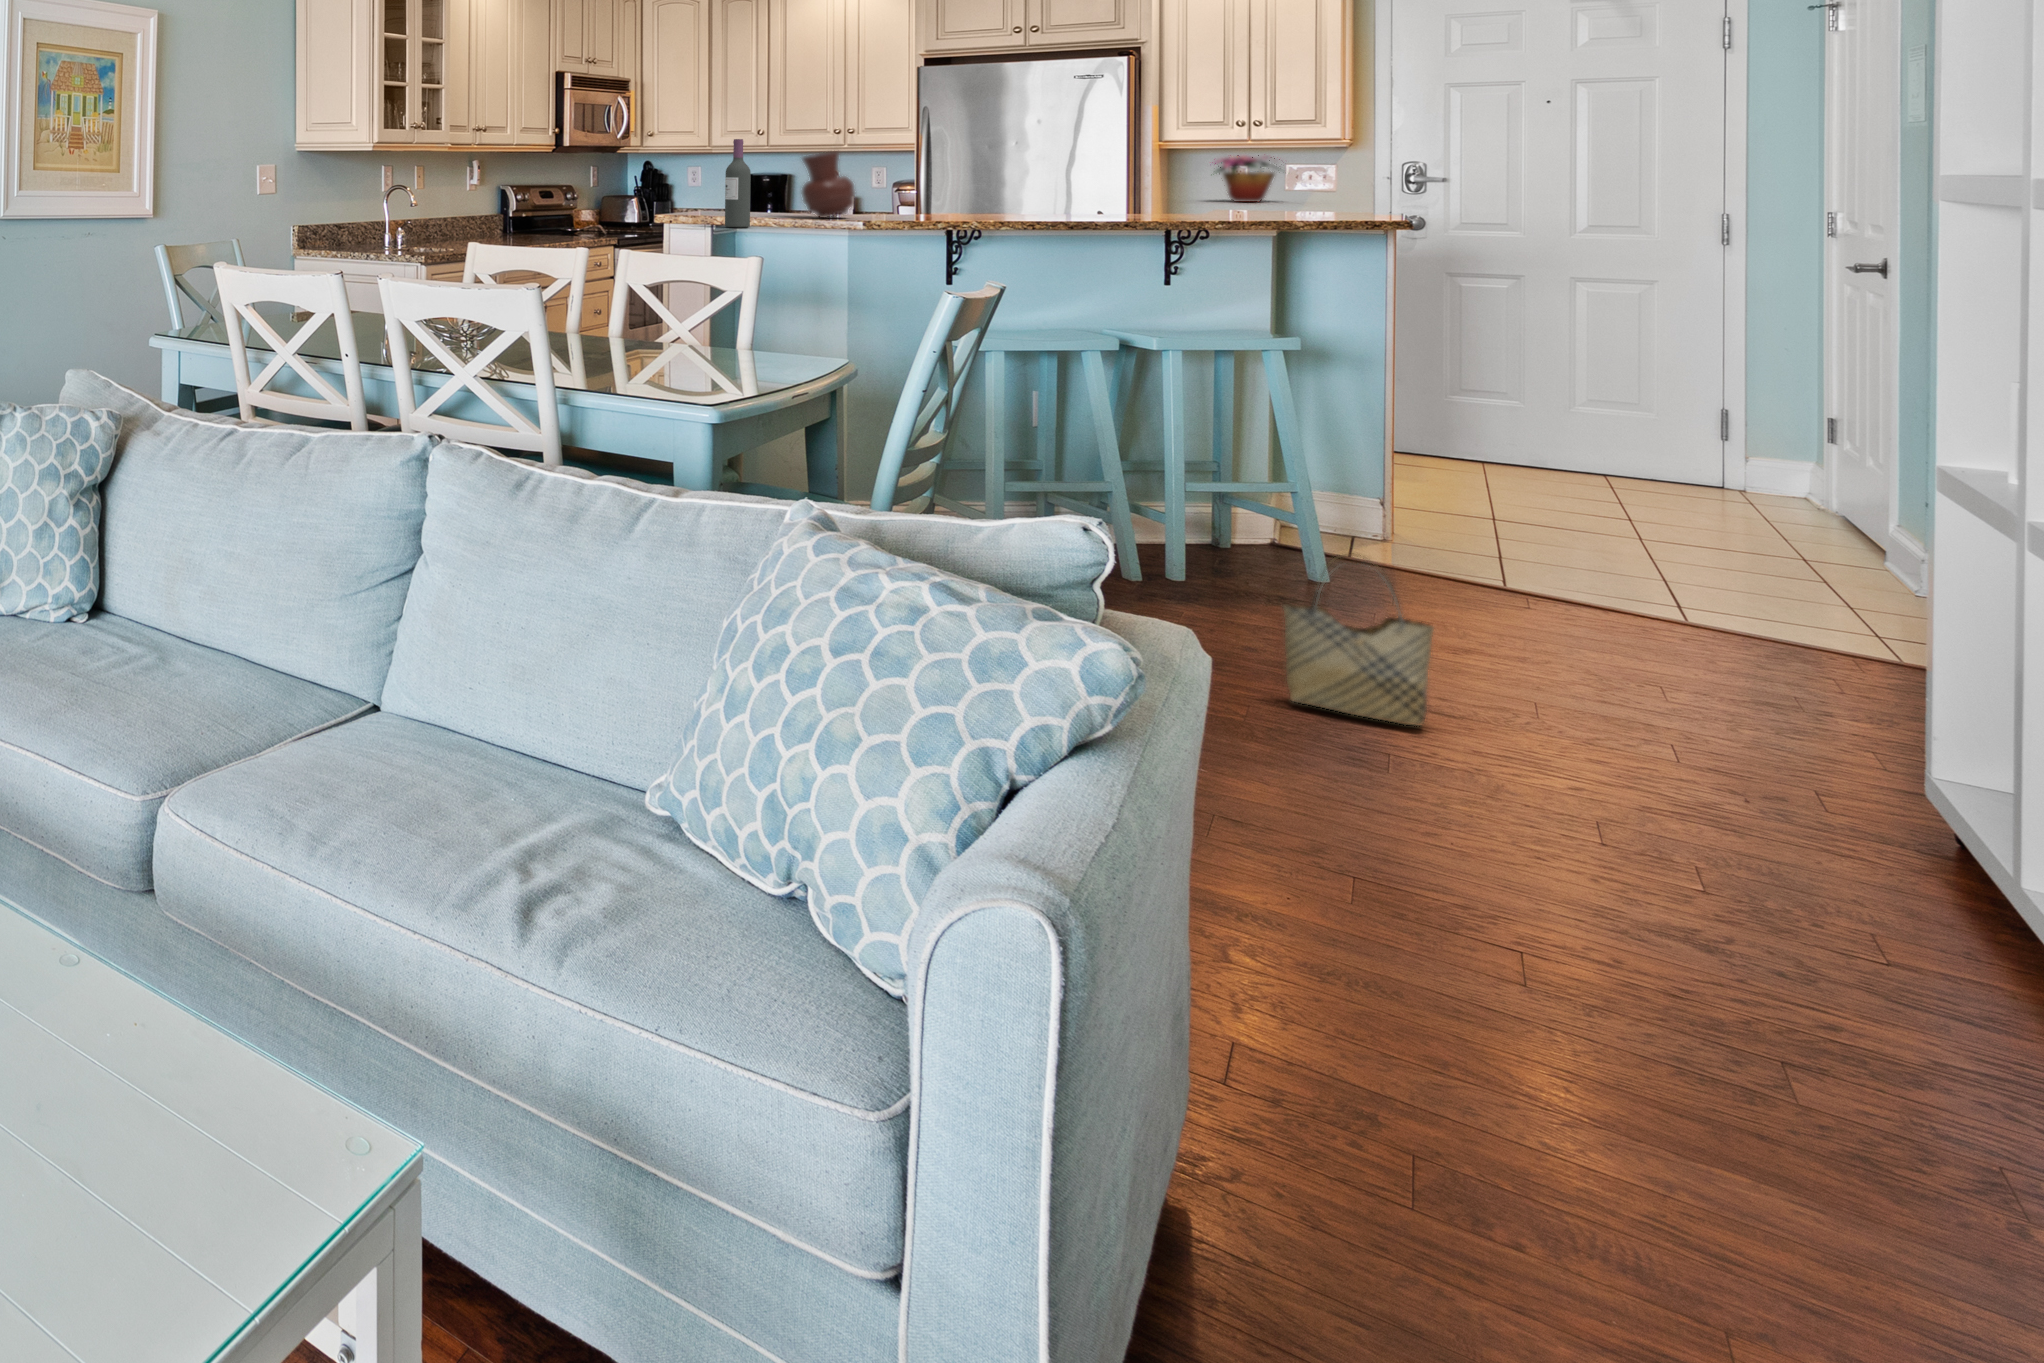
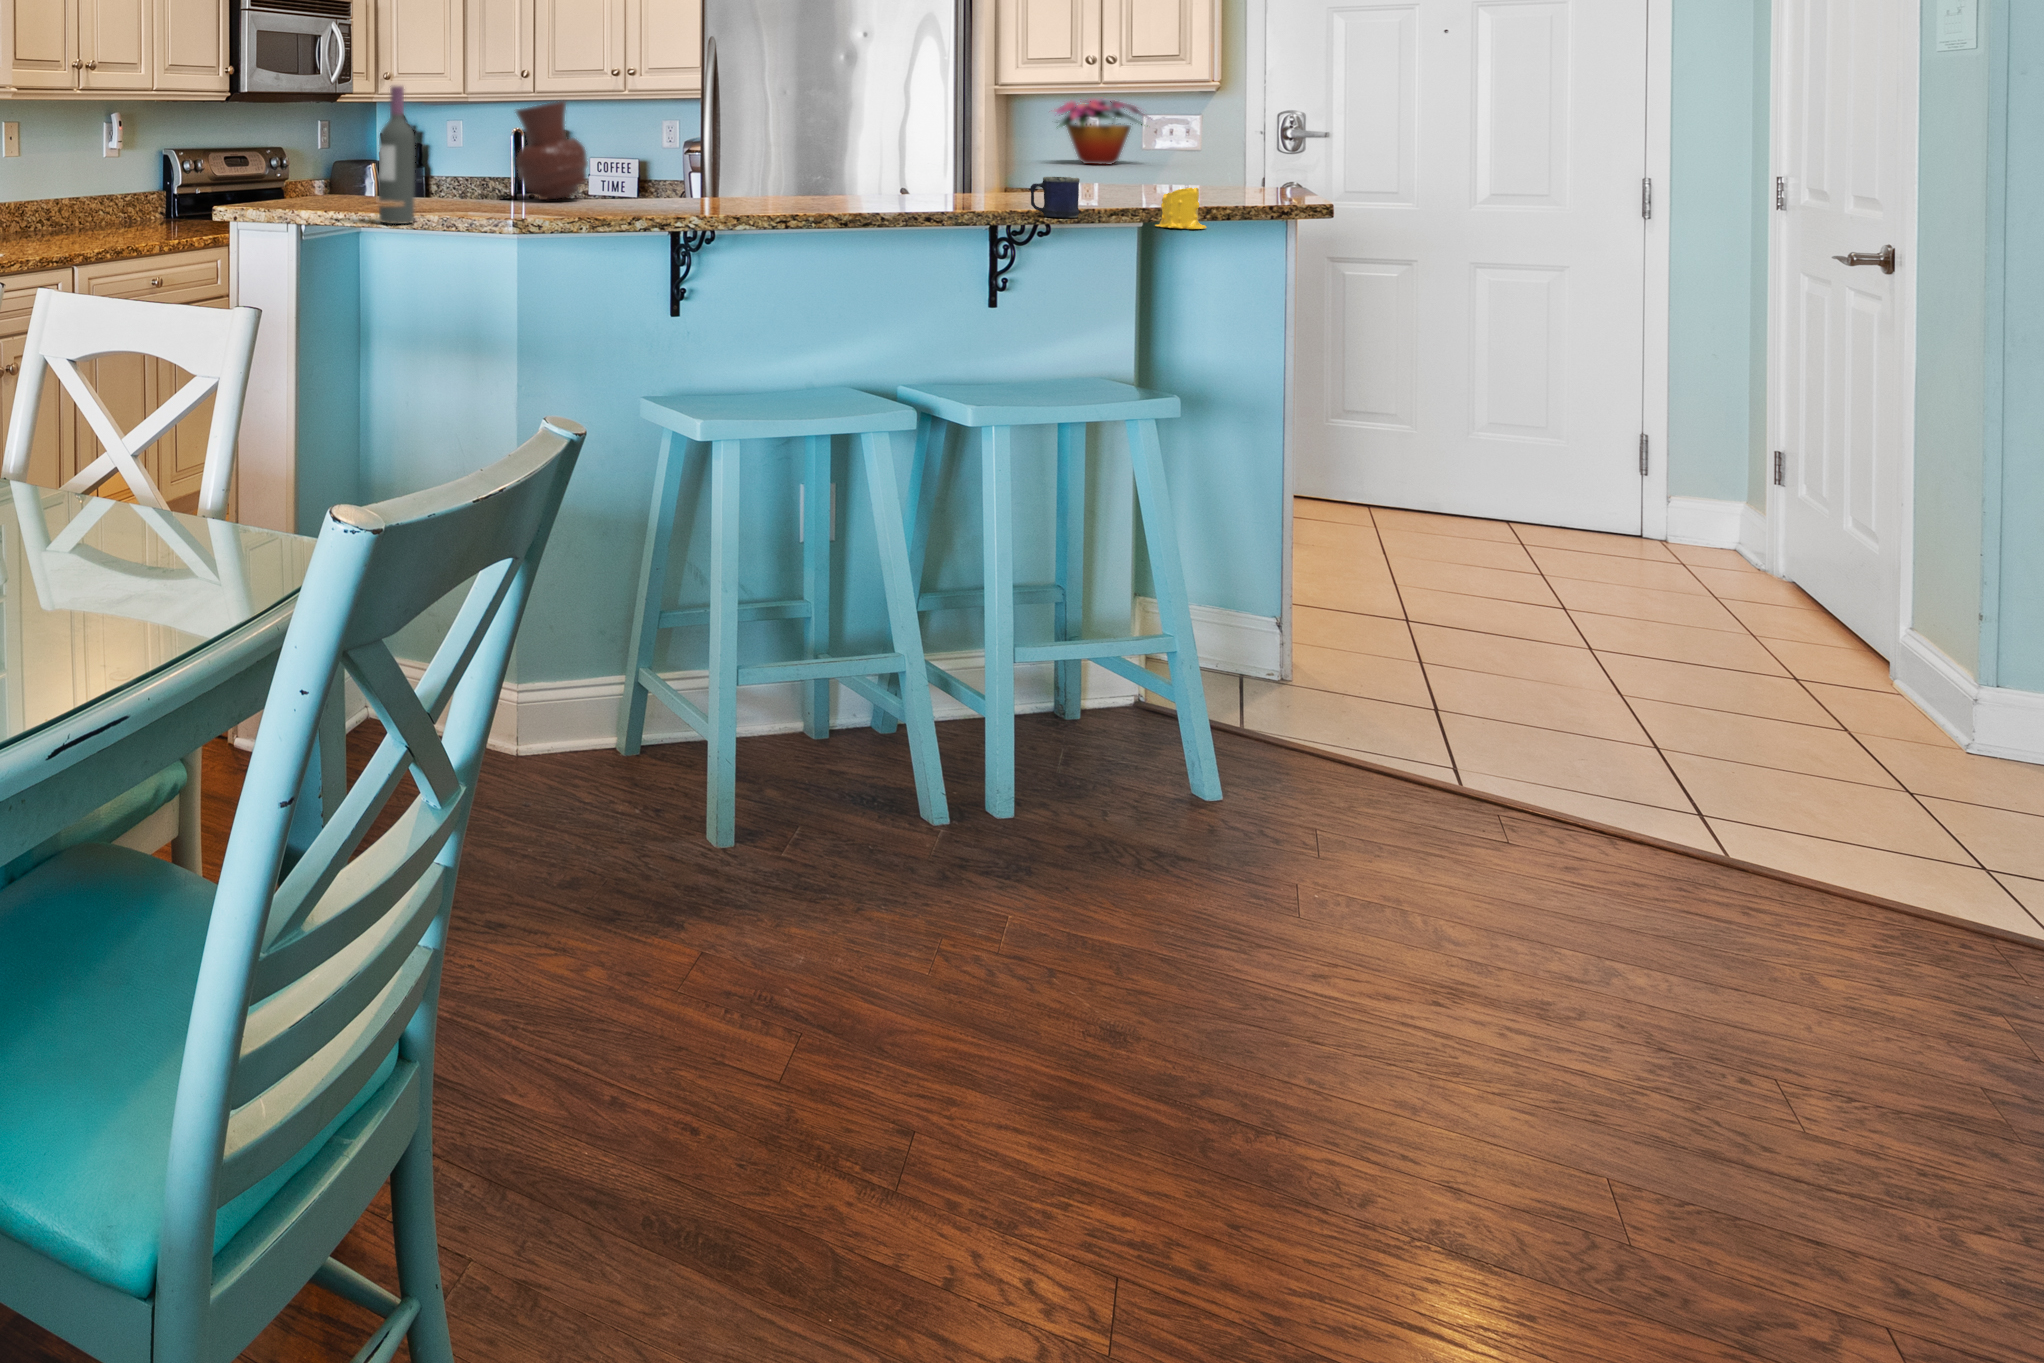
mug: none [1196,200,1233,227] -> present [1030,177,1080,218]
candle: none [1289,204,1328,232] -> present [1155,187,1207,229]
woven basket: present [1283,555,1434,726] -> none [1163,868,1422,1235]

